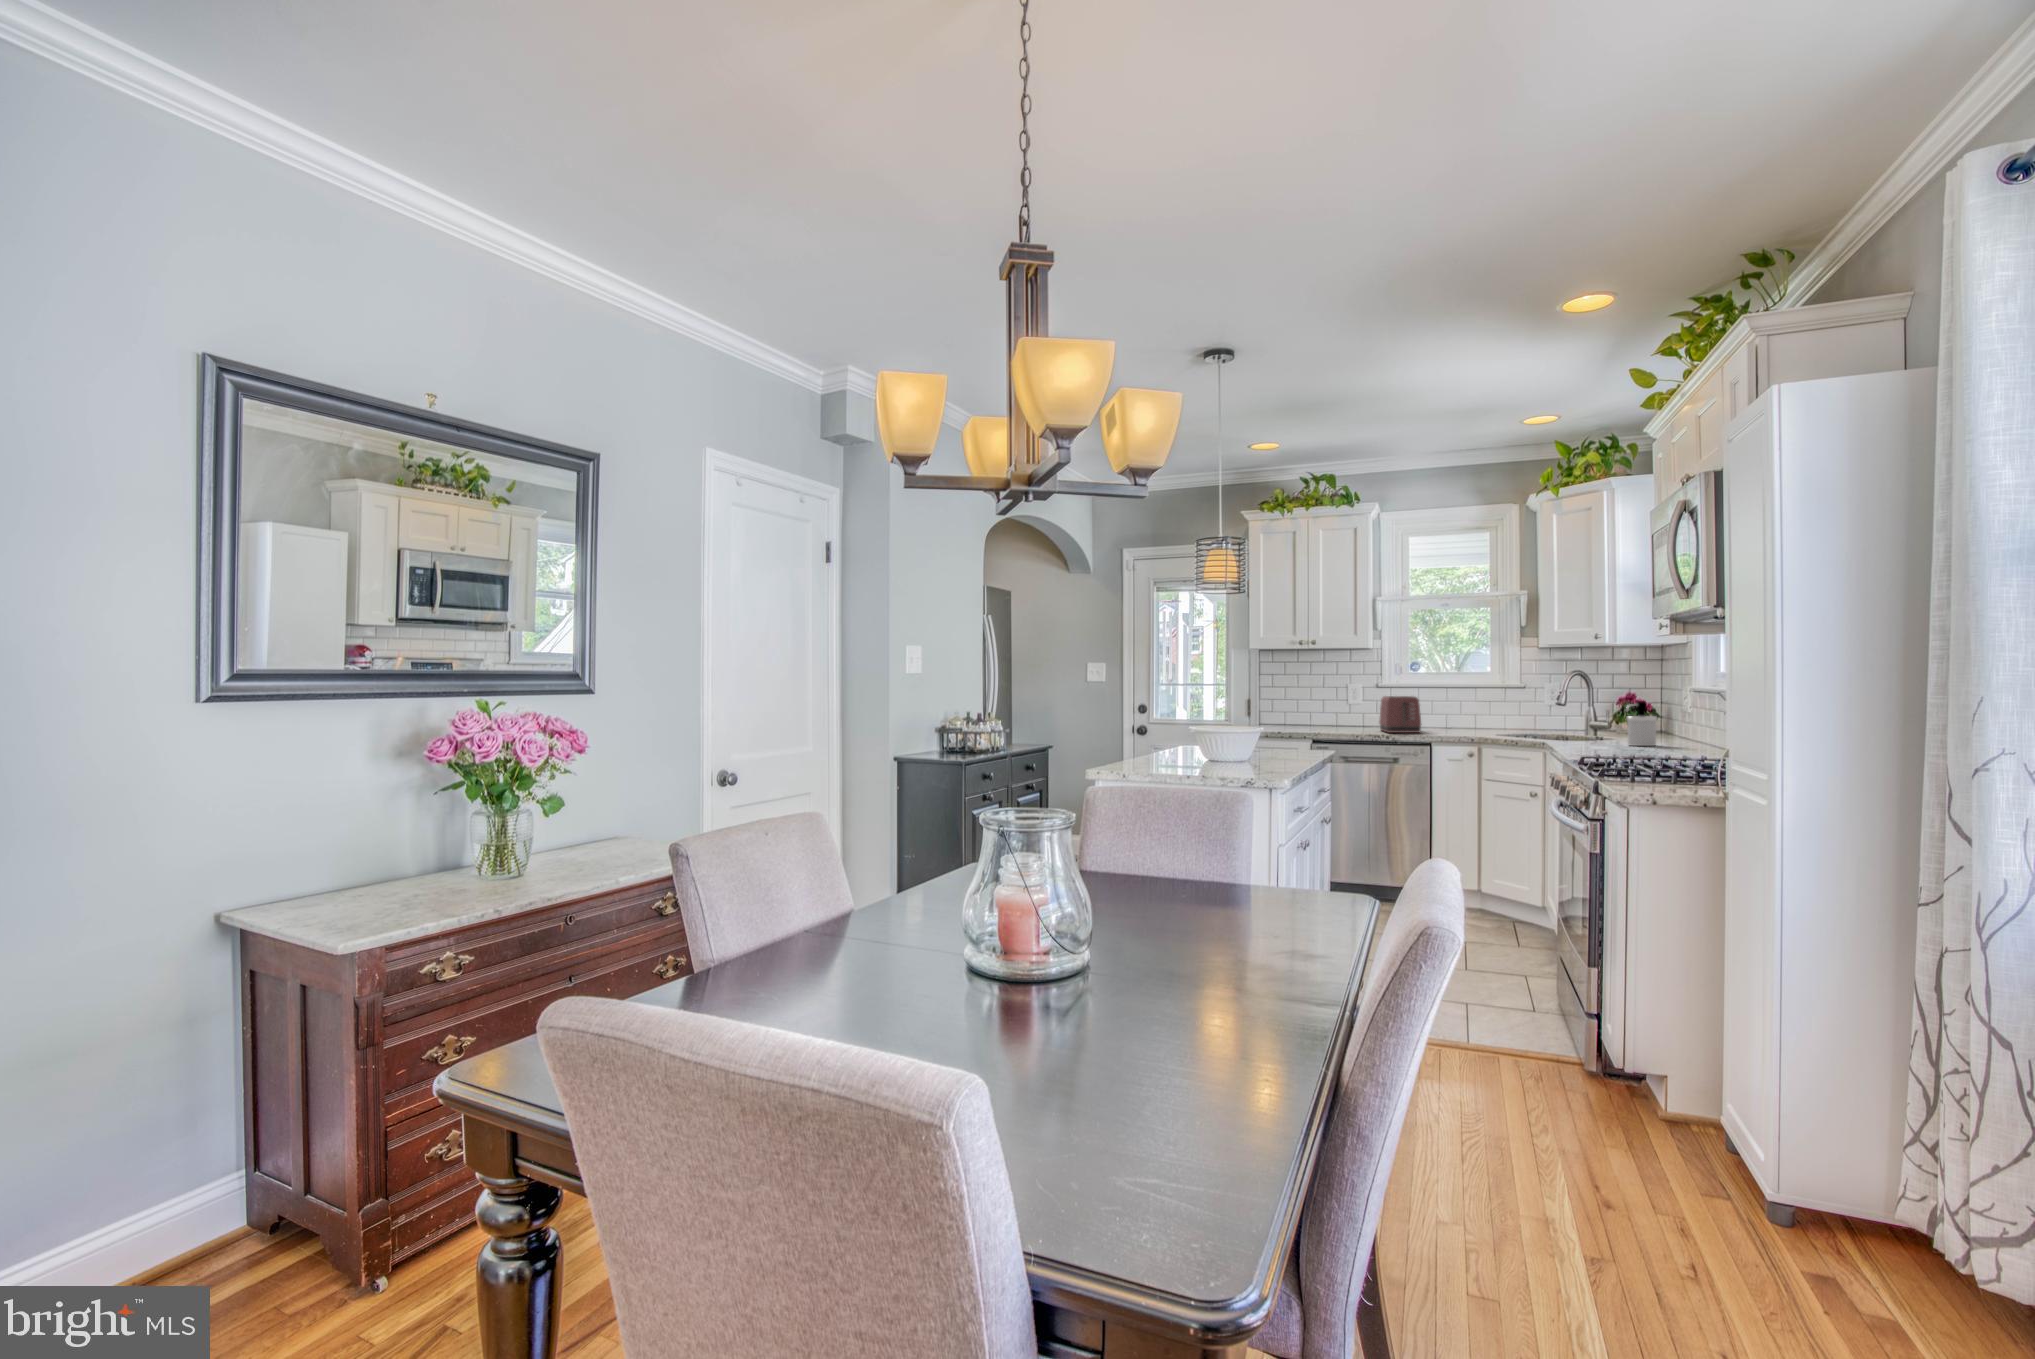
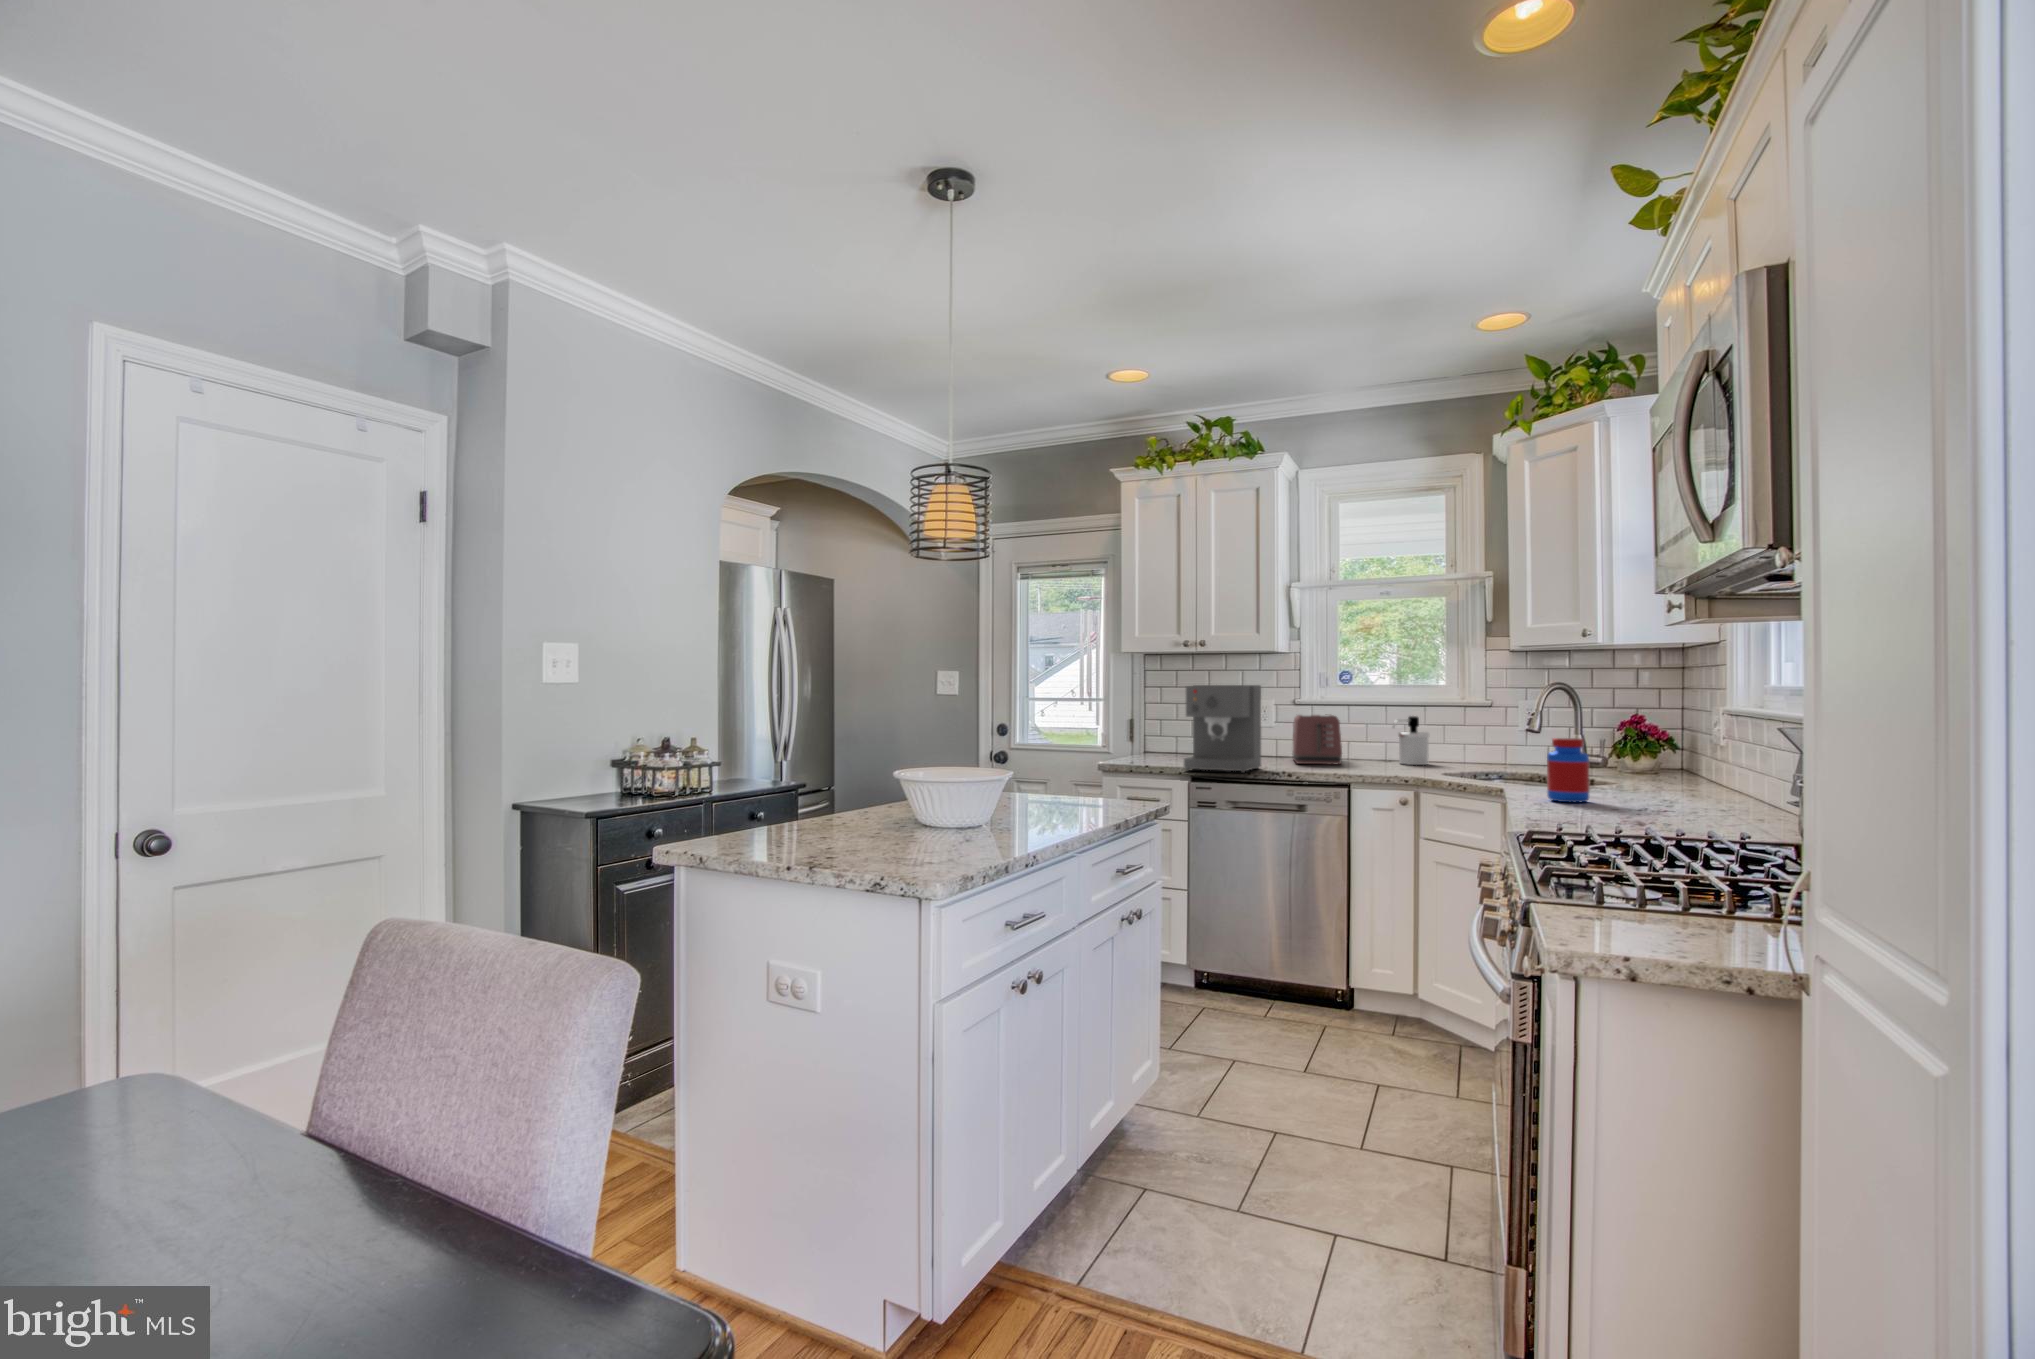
coffee maker: none [1311,674,1365,738] -> present [1184,685,1261,773]
soap dispenser: present [1626,701,1657,746] -> present [1393,716,1429,765]
jar: none [1570,706,1596,746] -> present [1547,738,1590,802]

